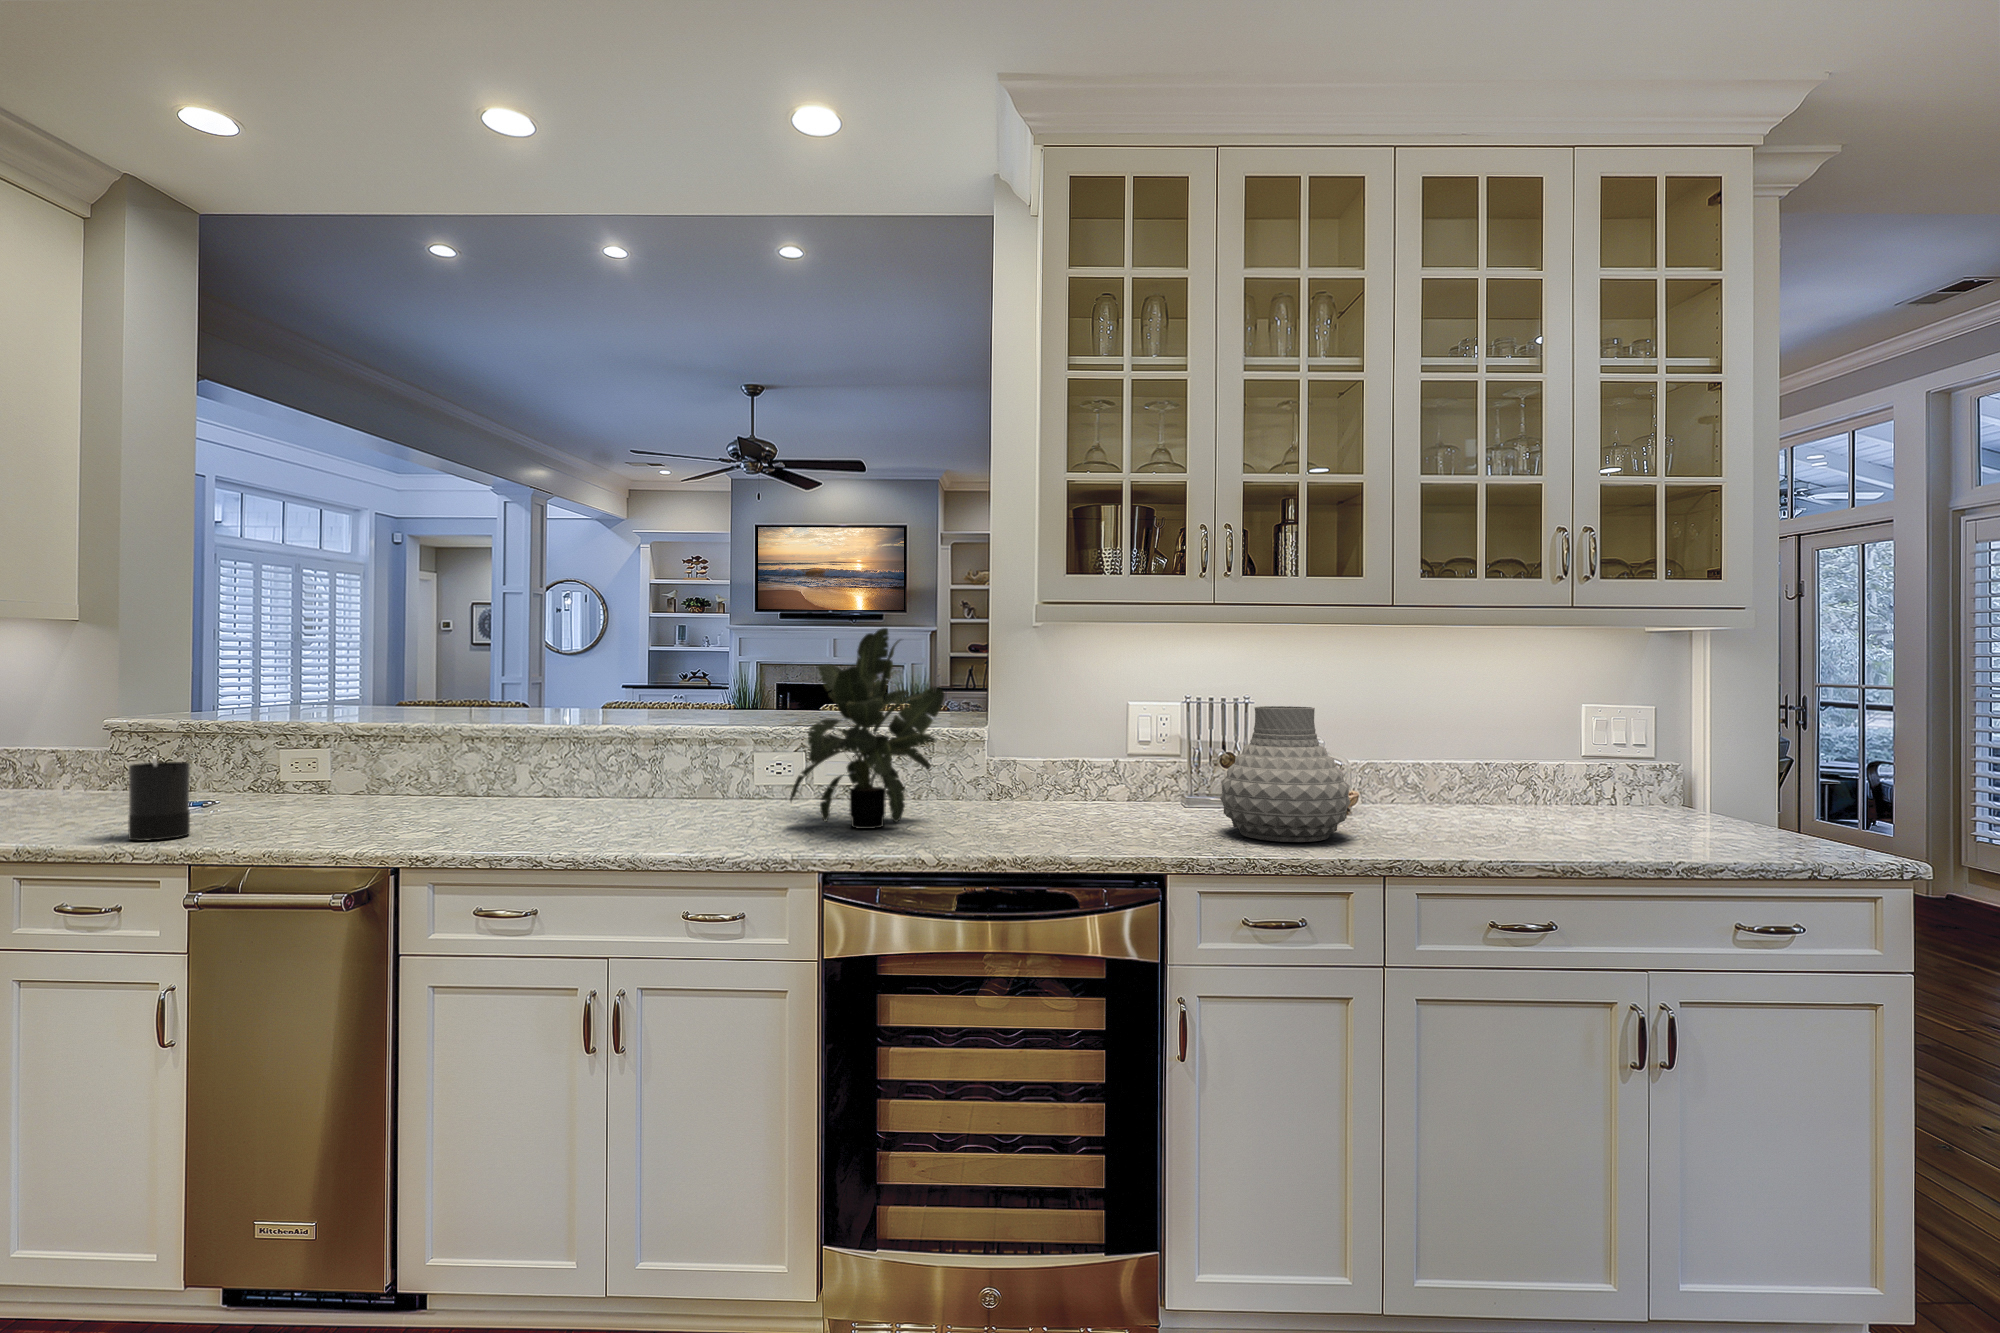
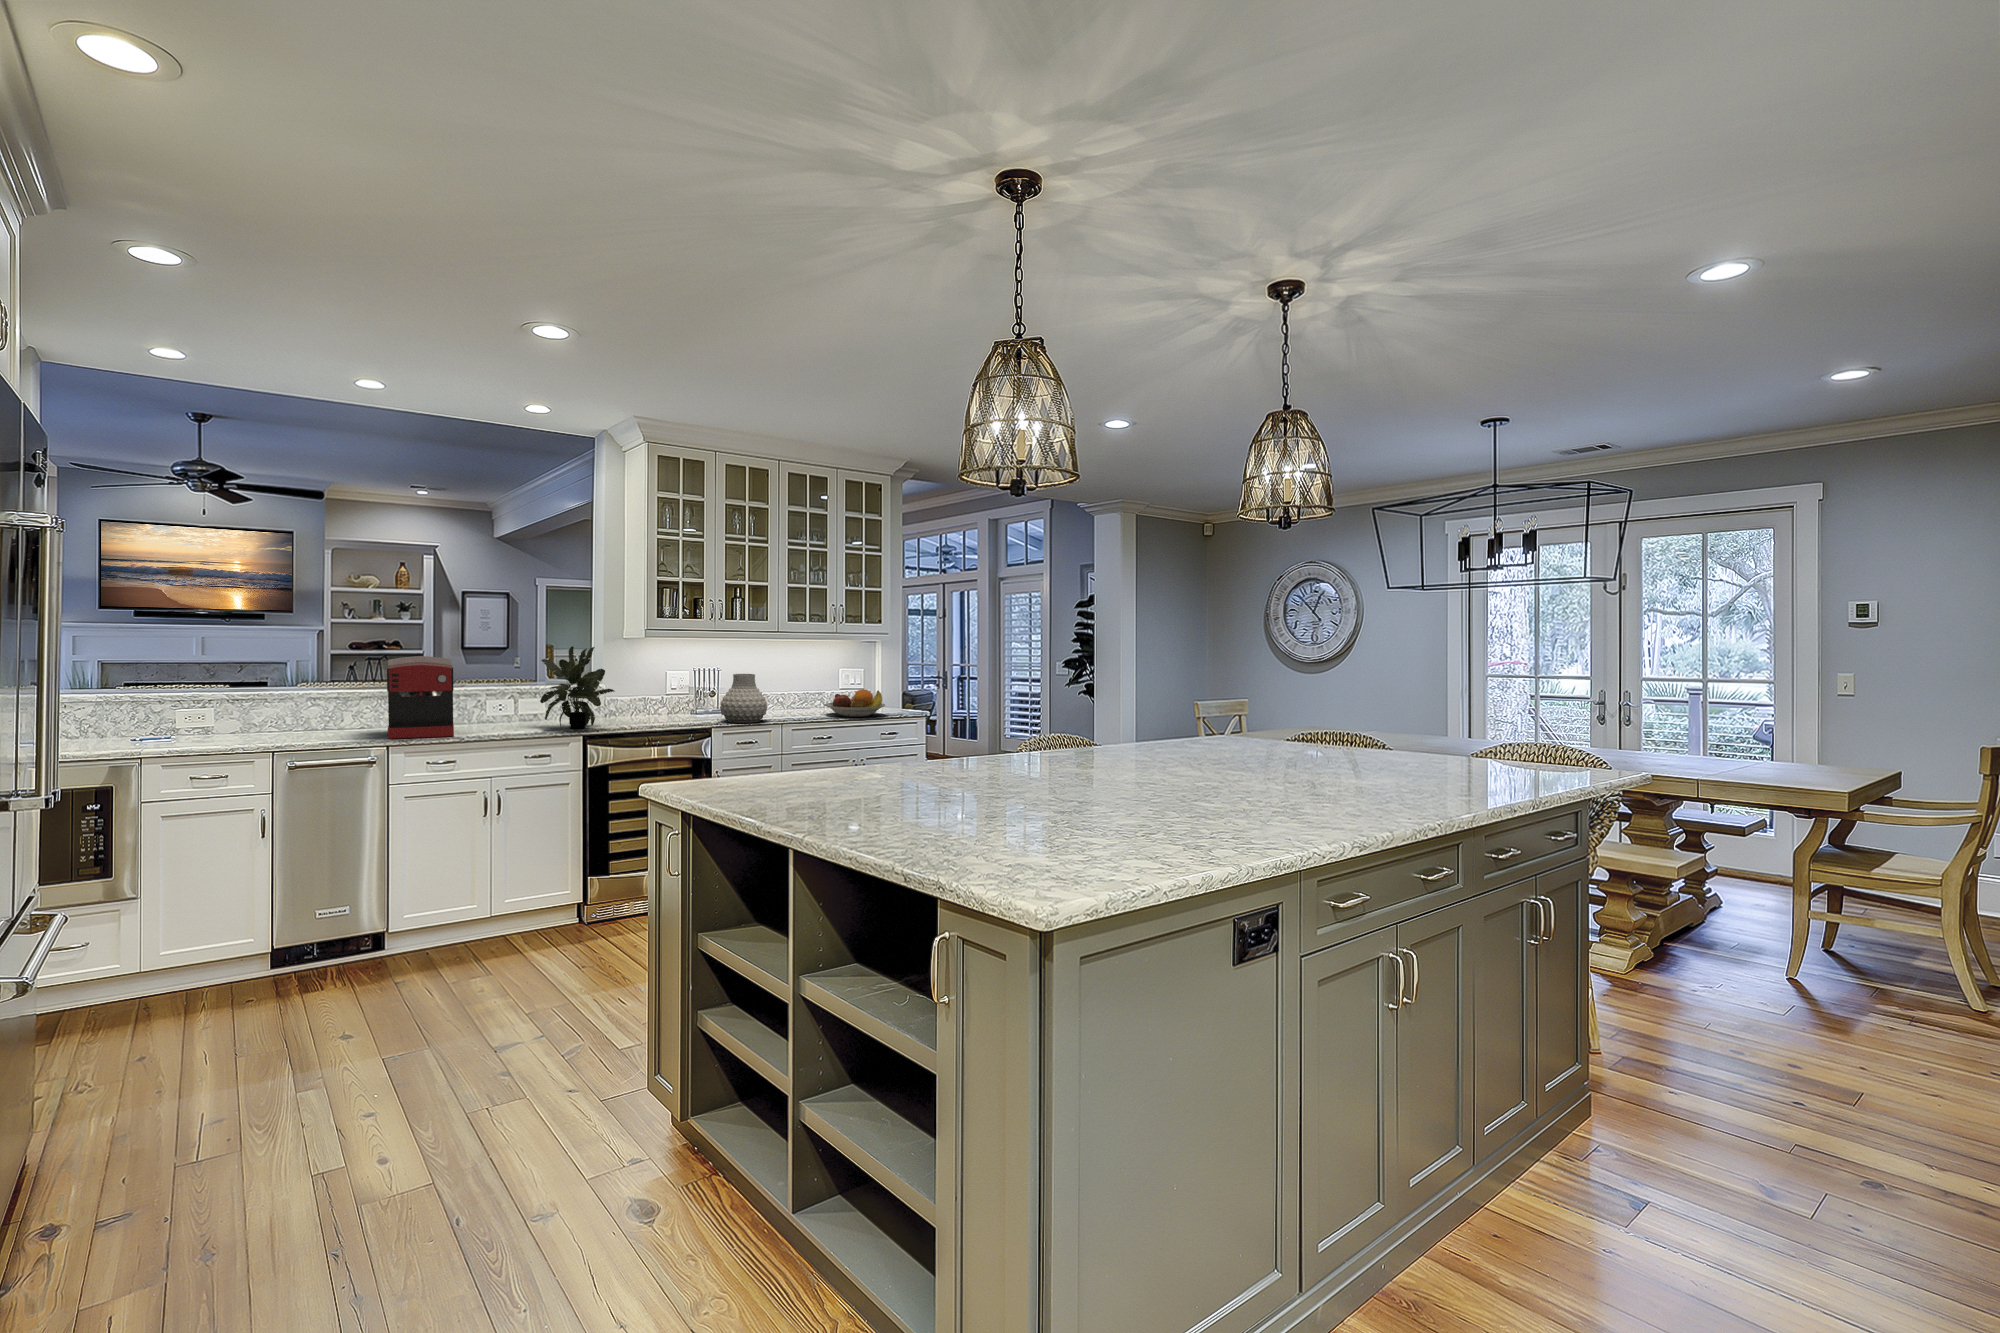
coffee maker: none [472,656,655,829] -> present [387,656,454,739]
candle: present [128,756,190,841] -> none [216,713,247,753]
fruit bowl: none [1533,762,1745,845] -> present [825,689,885,717]

